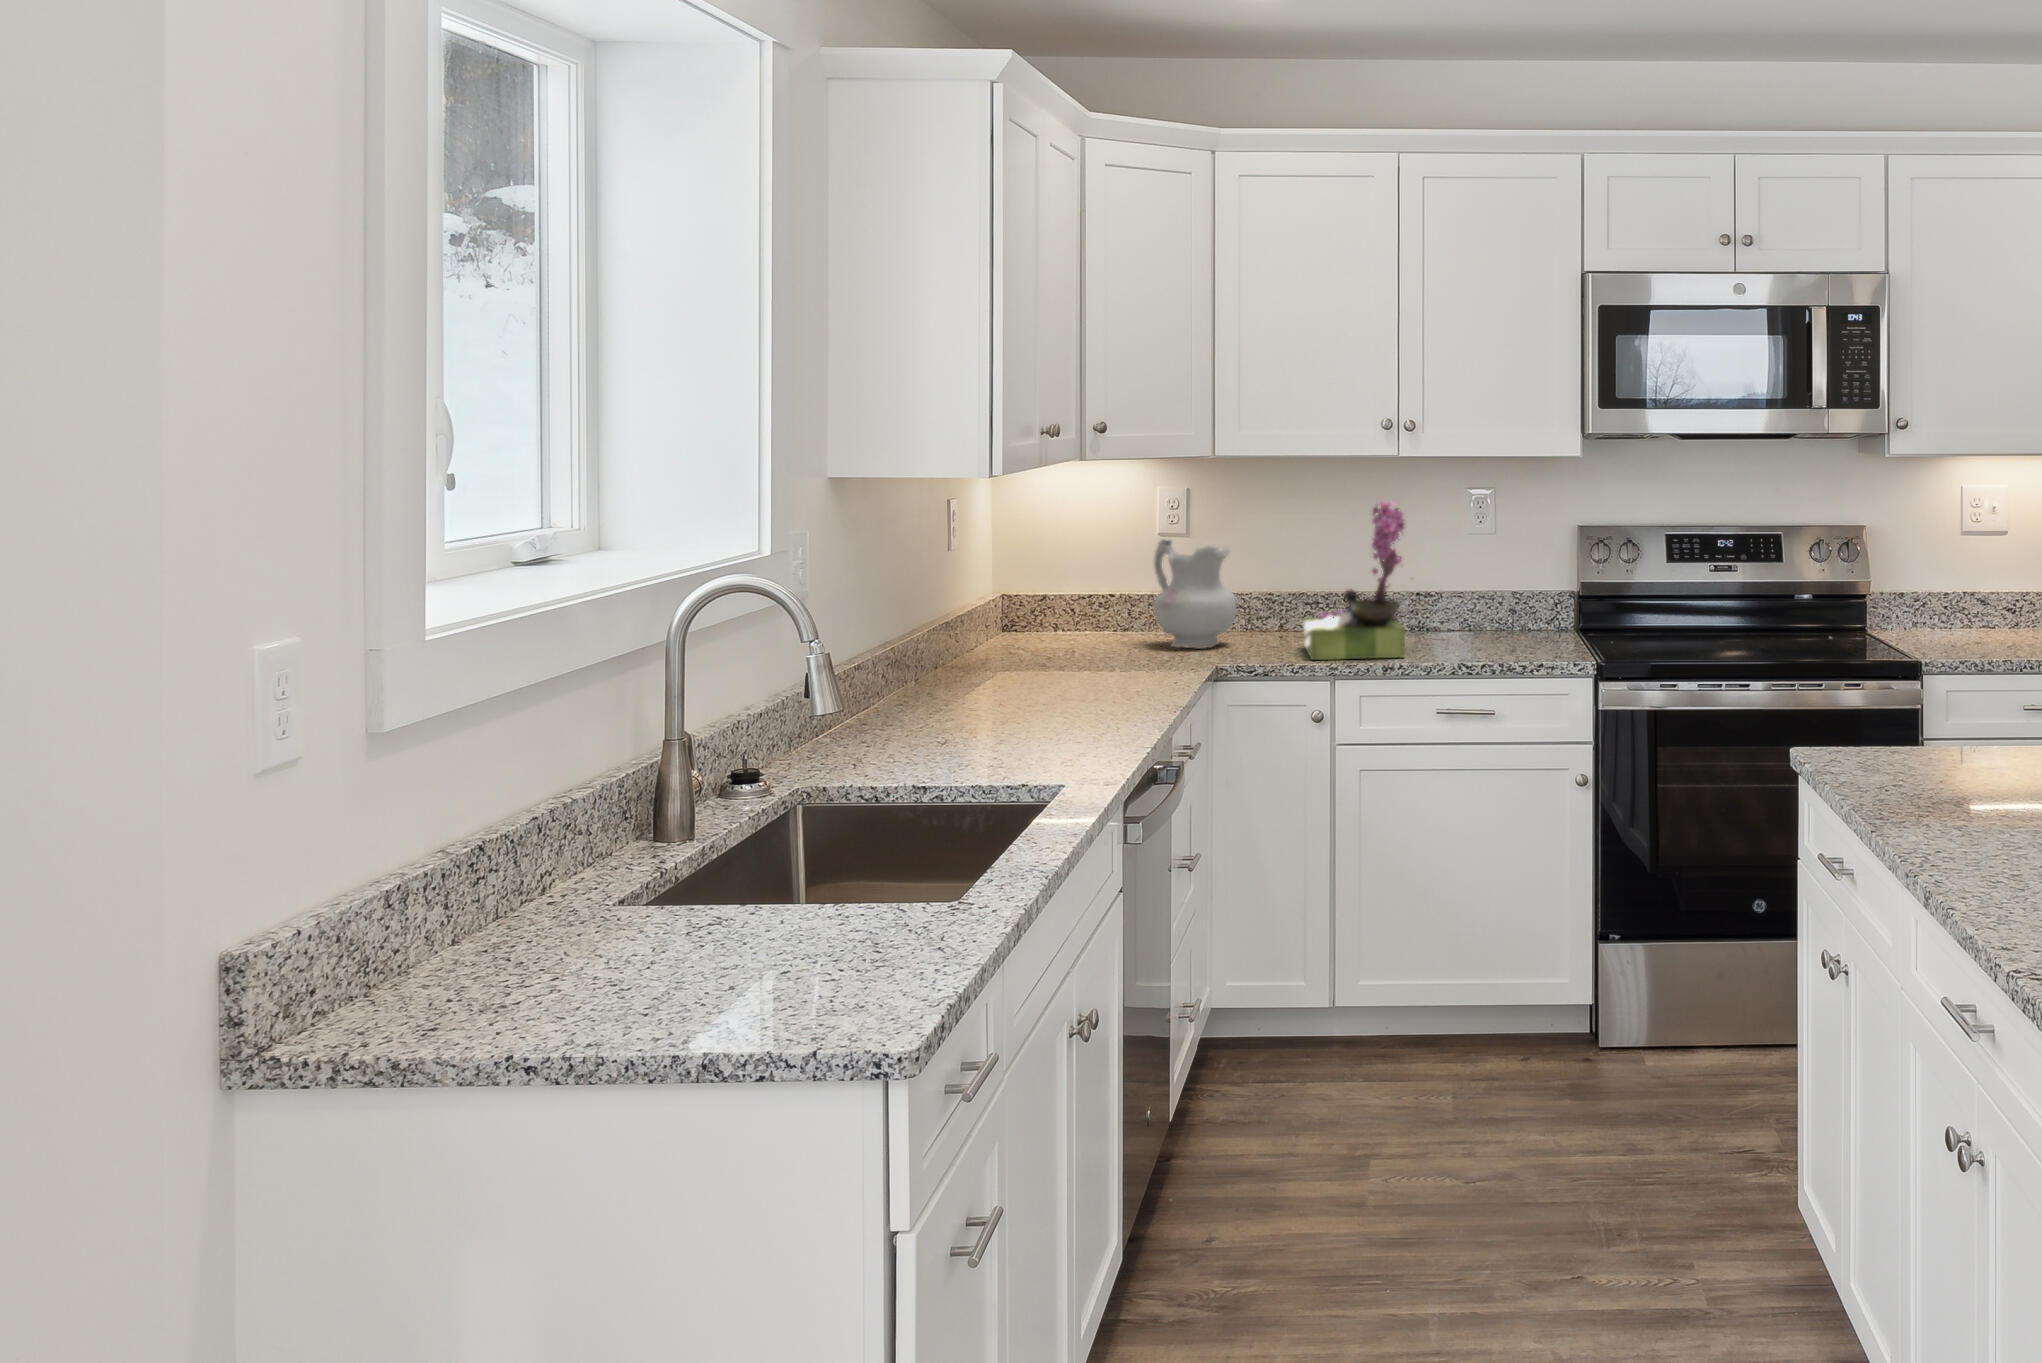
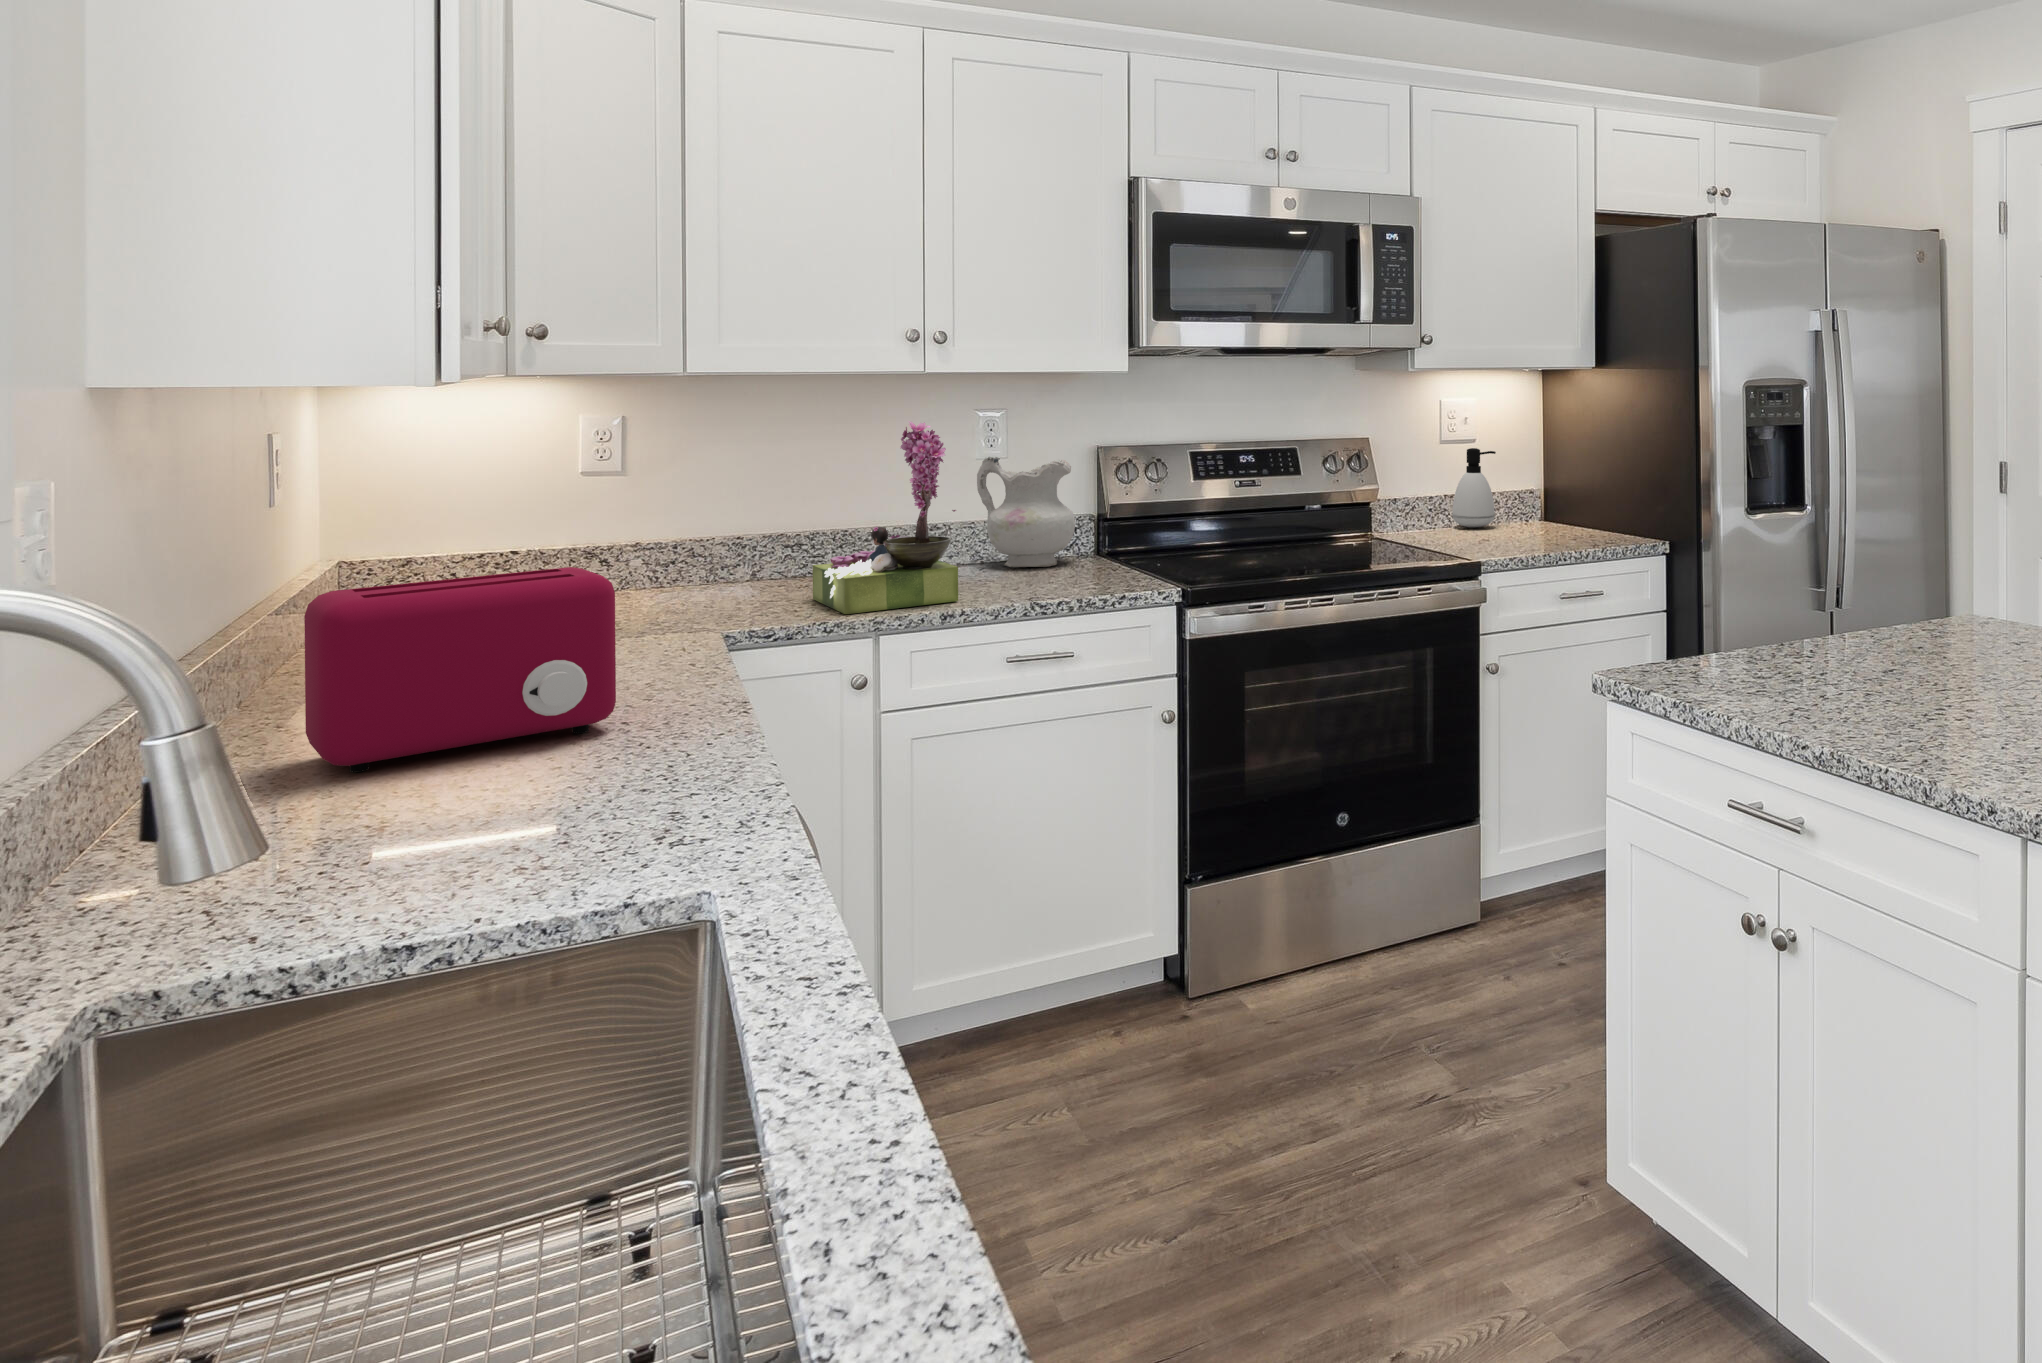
ceramic pitcher: present [1154,540,1237,649] -> present [977,457,1075,567]
soap dispenser: none [1963,543,2012,630] -> present [1452,448,1496,527]
toaster: none [918,600,1088,723] -> present [304,567,616,772]

